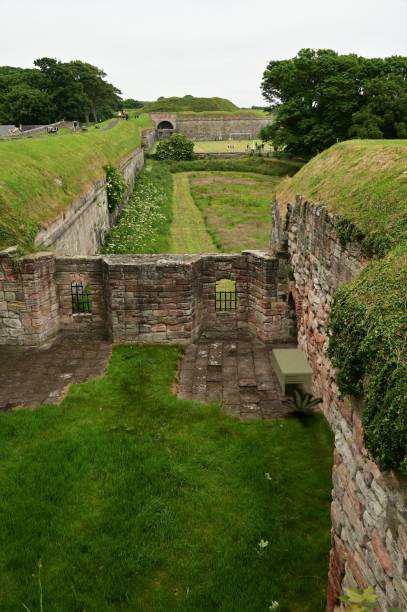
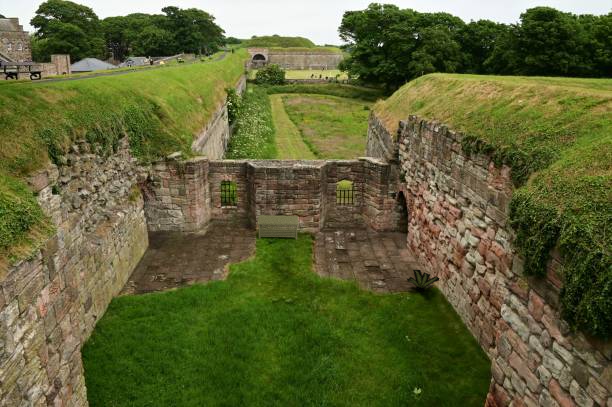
storage bench: present [272,349,314,396] -> present [257,215,298,240]

